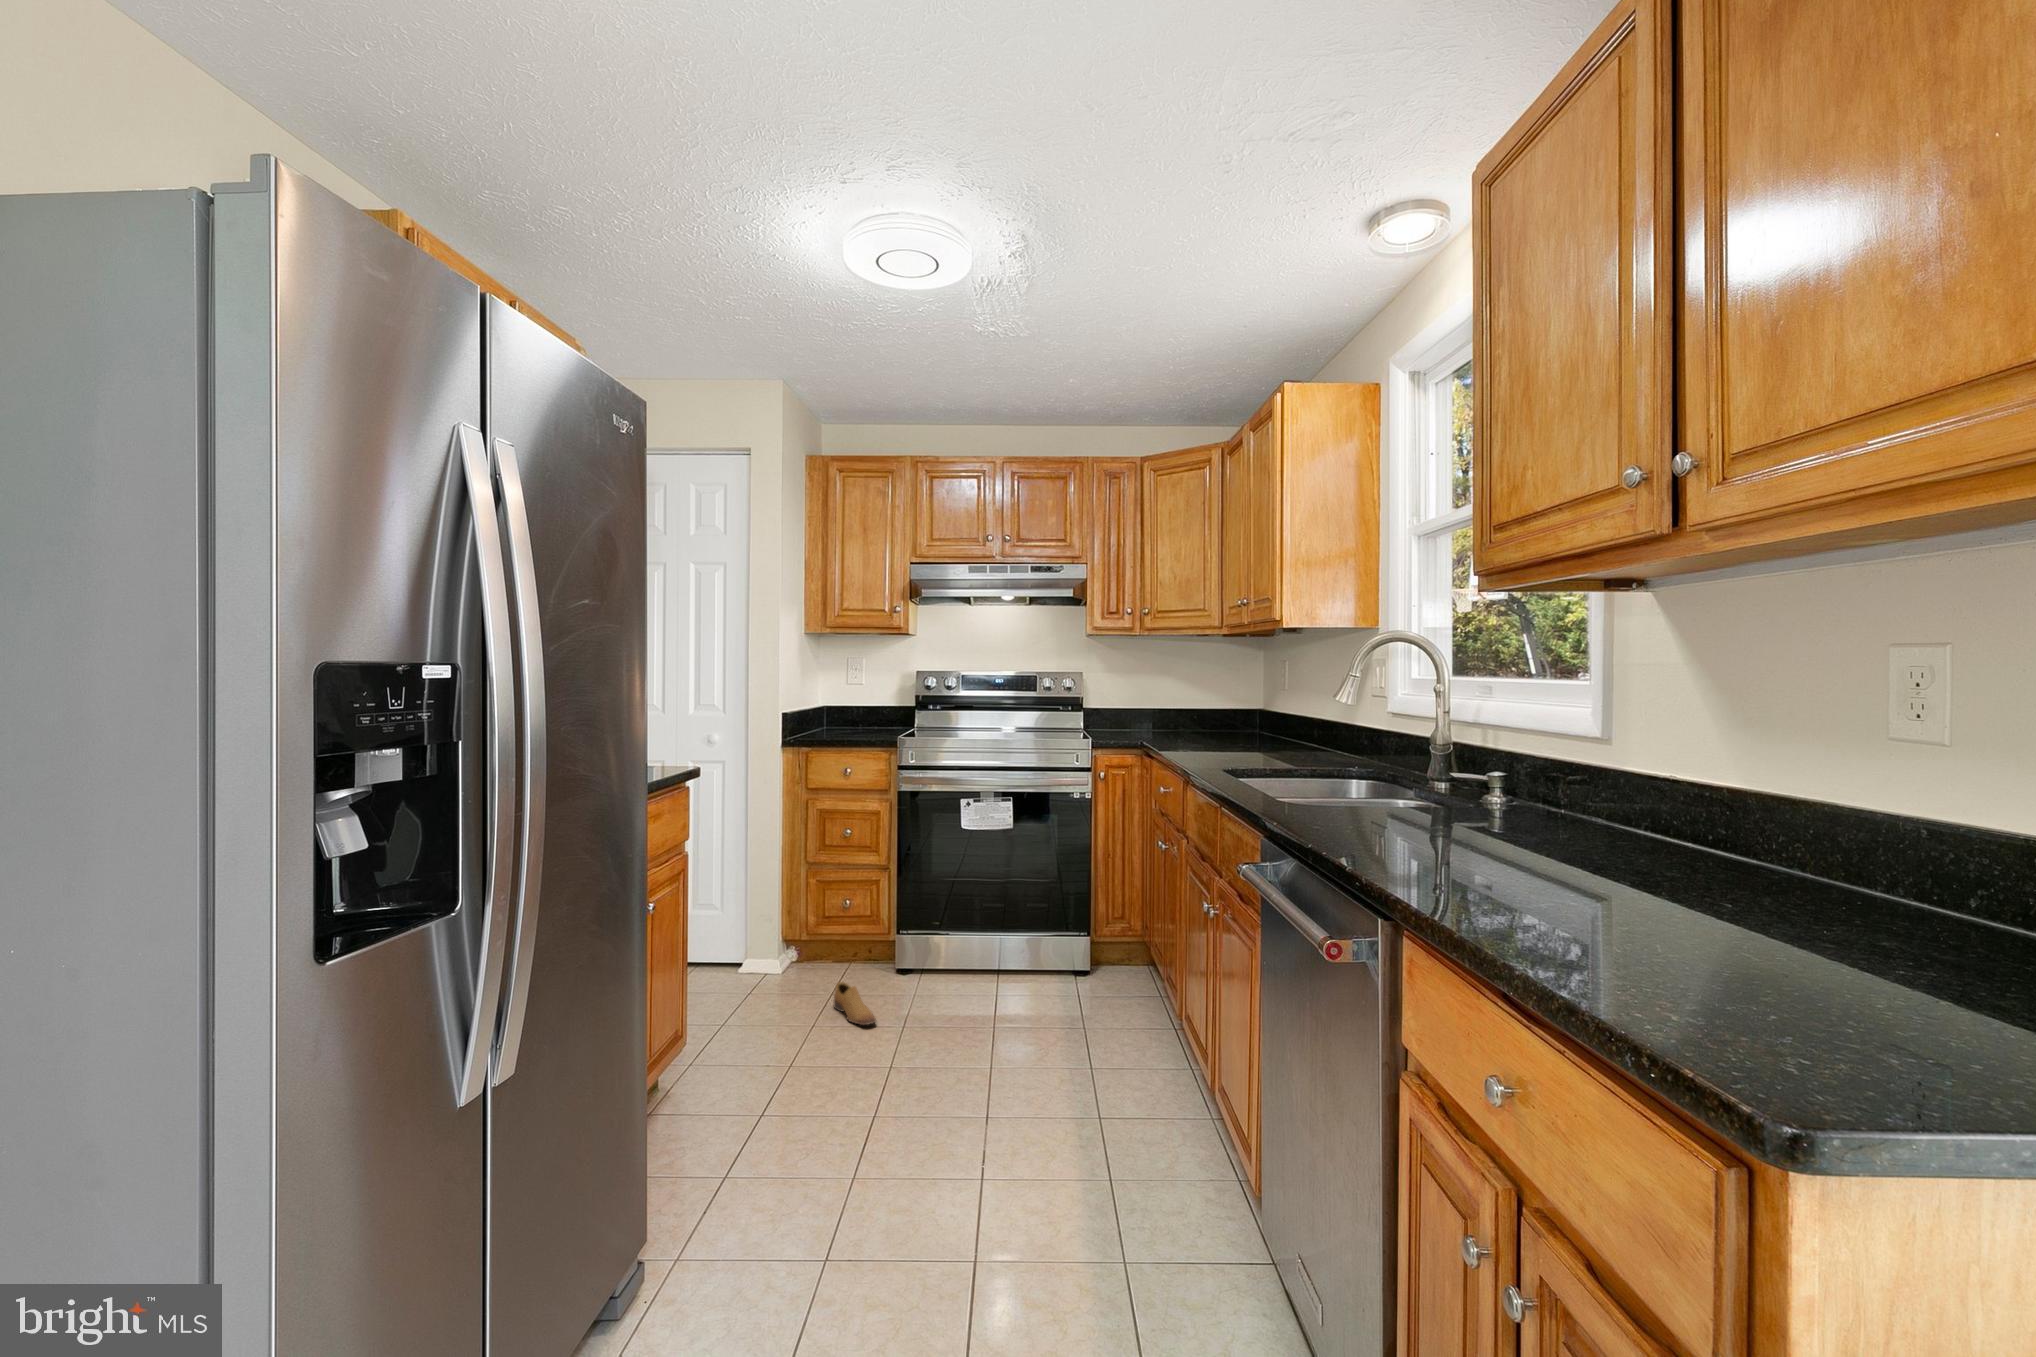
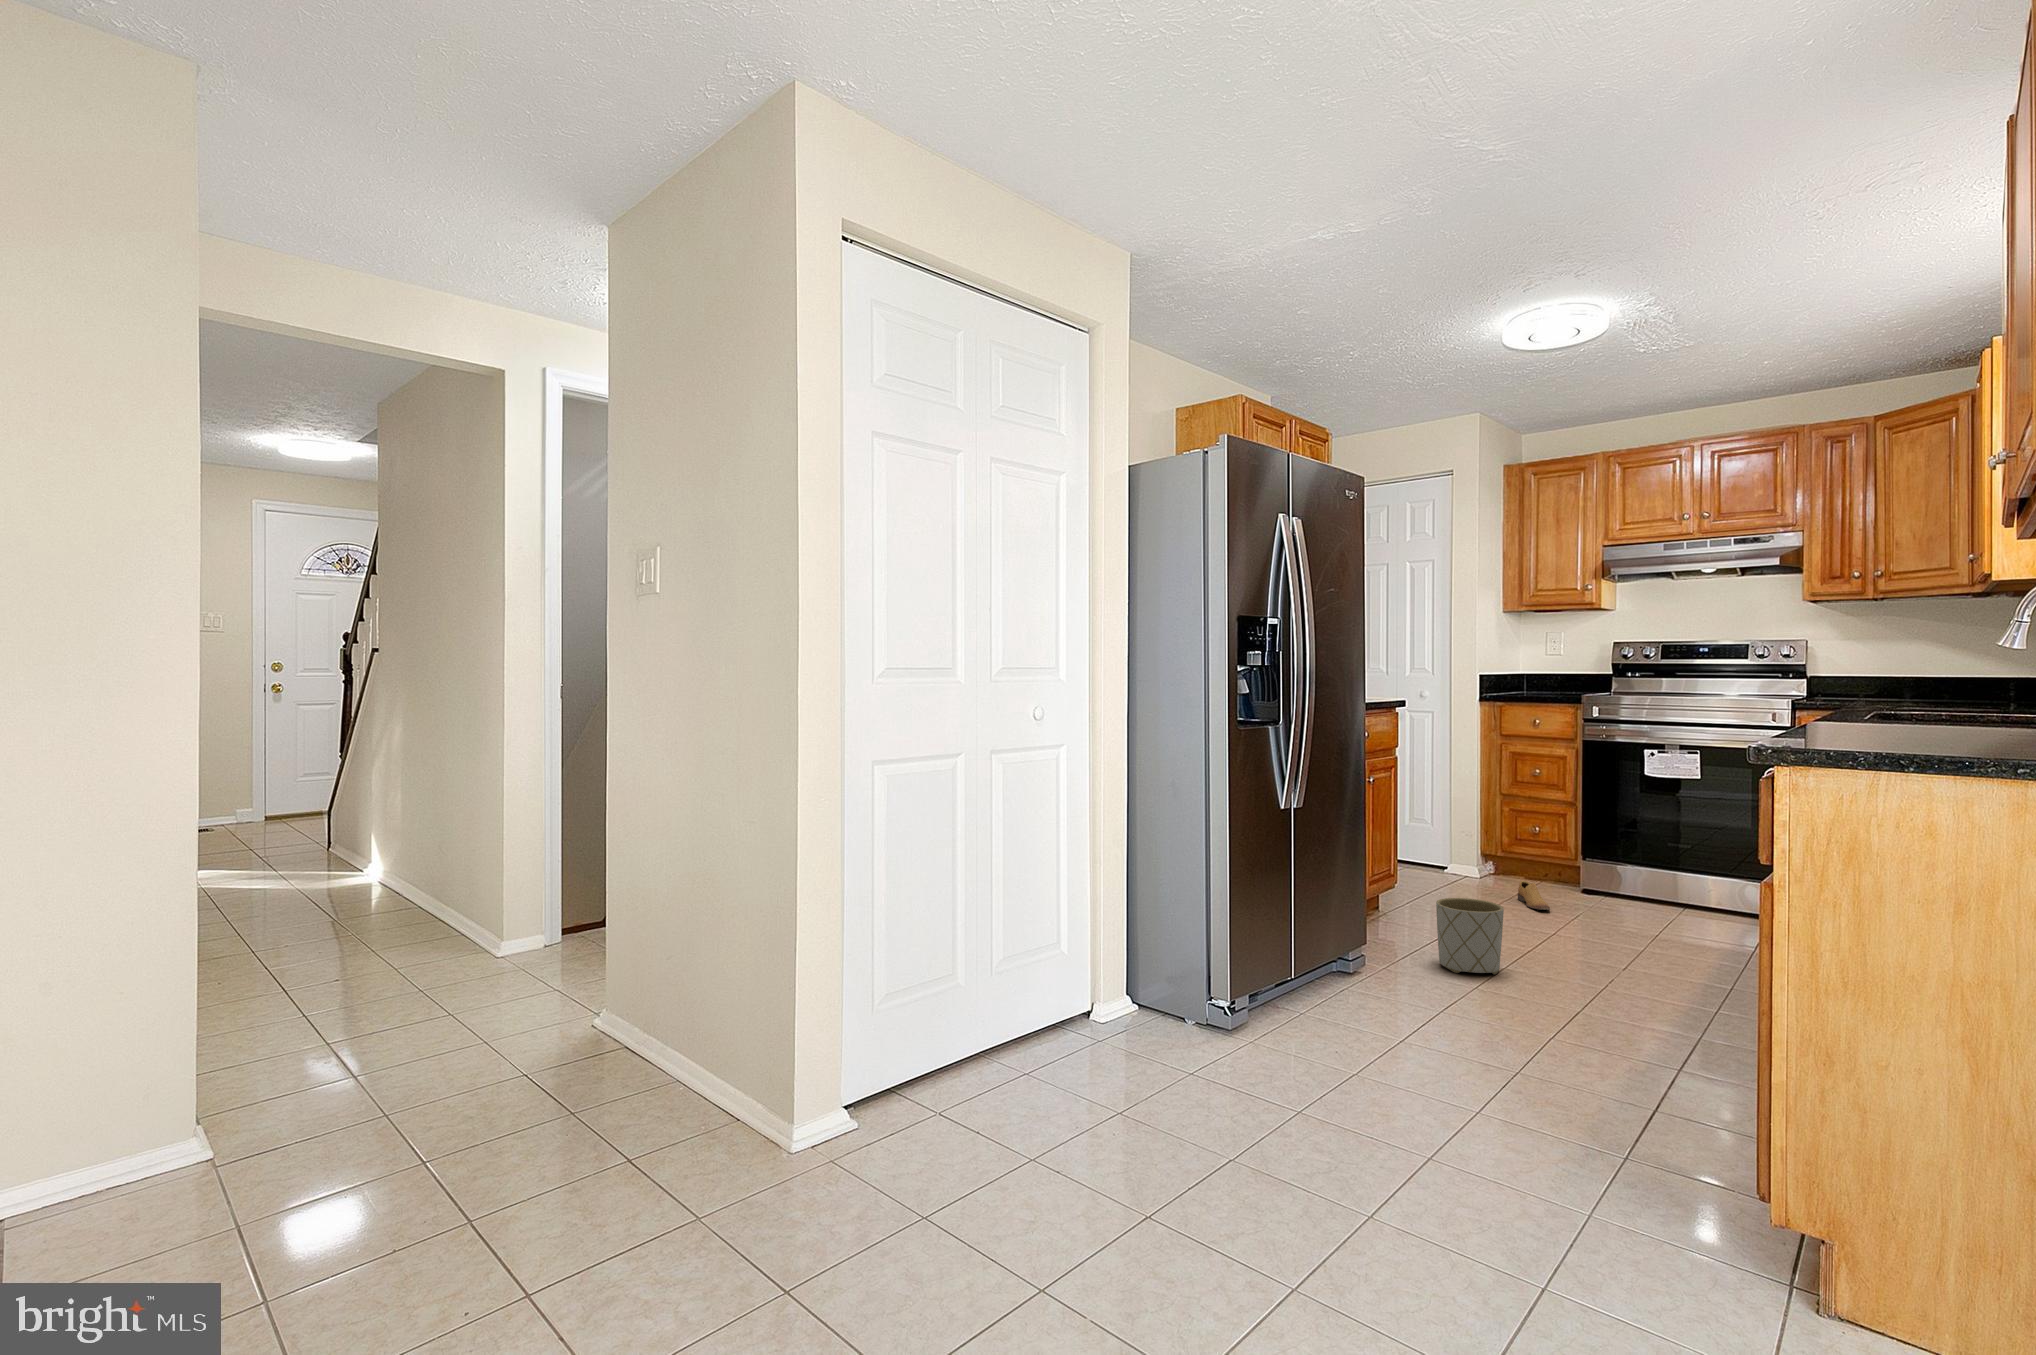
planter: none [745,1091,851,1250] -> present [1436,898,1504,975]

